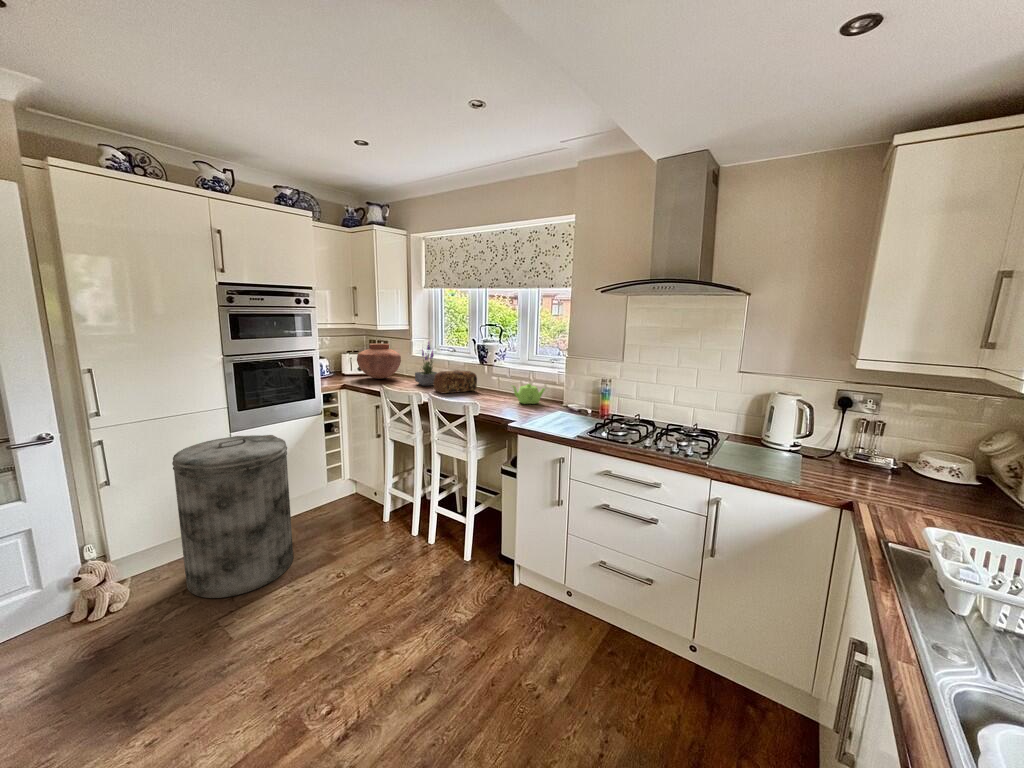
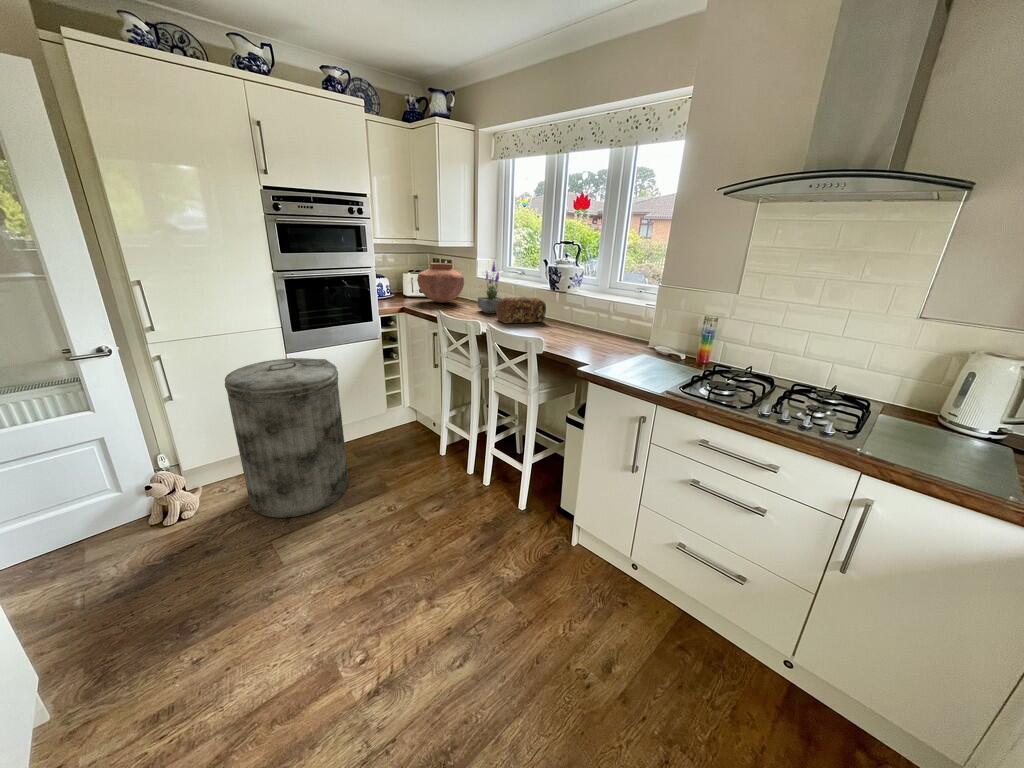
teapot: present [512,384,545,404] -> none [585,318,627,343]

